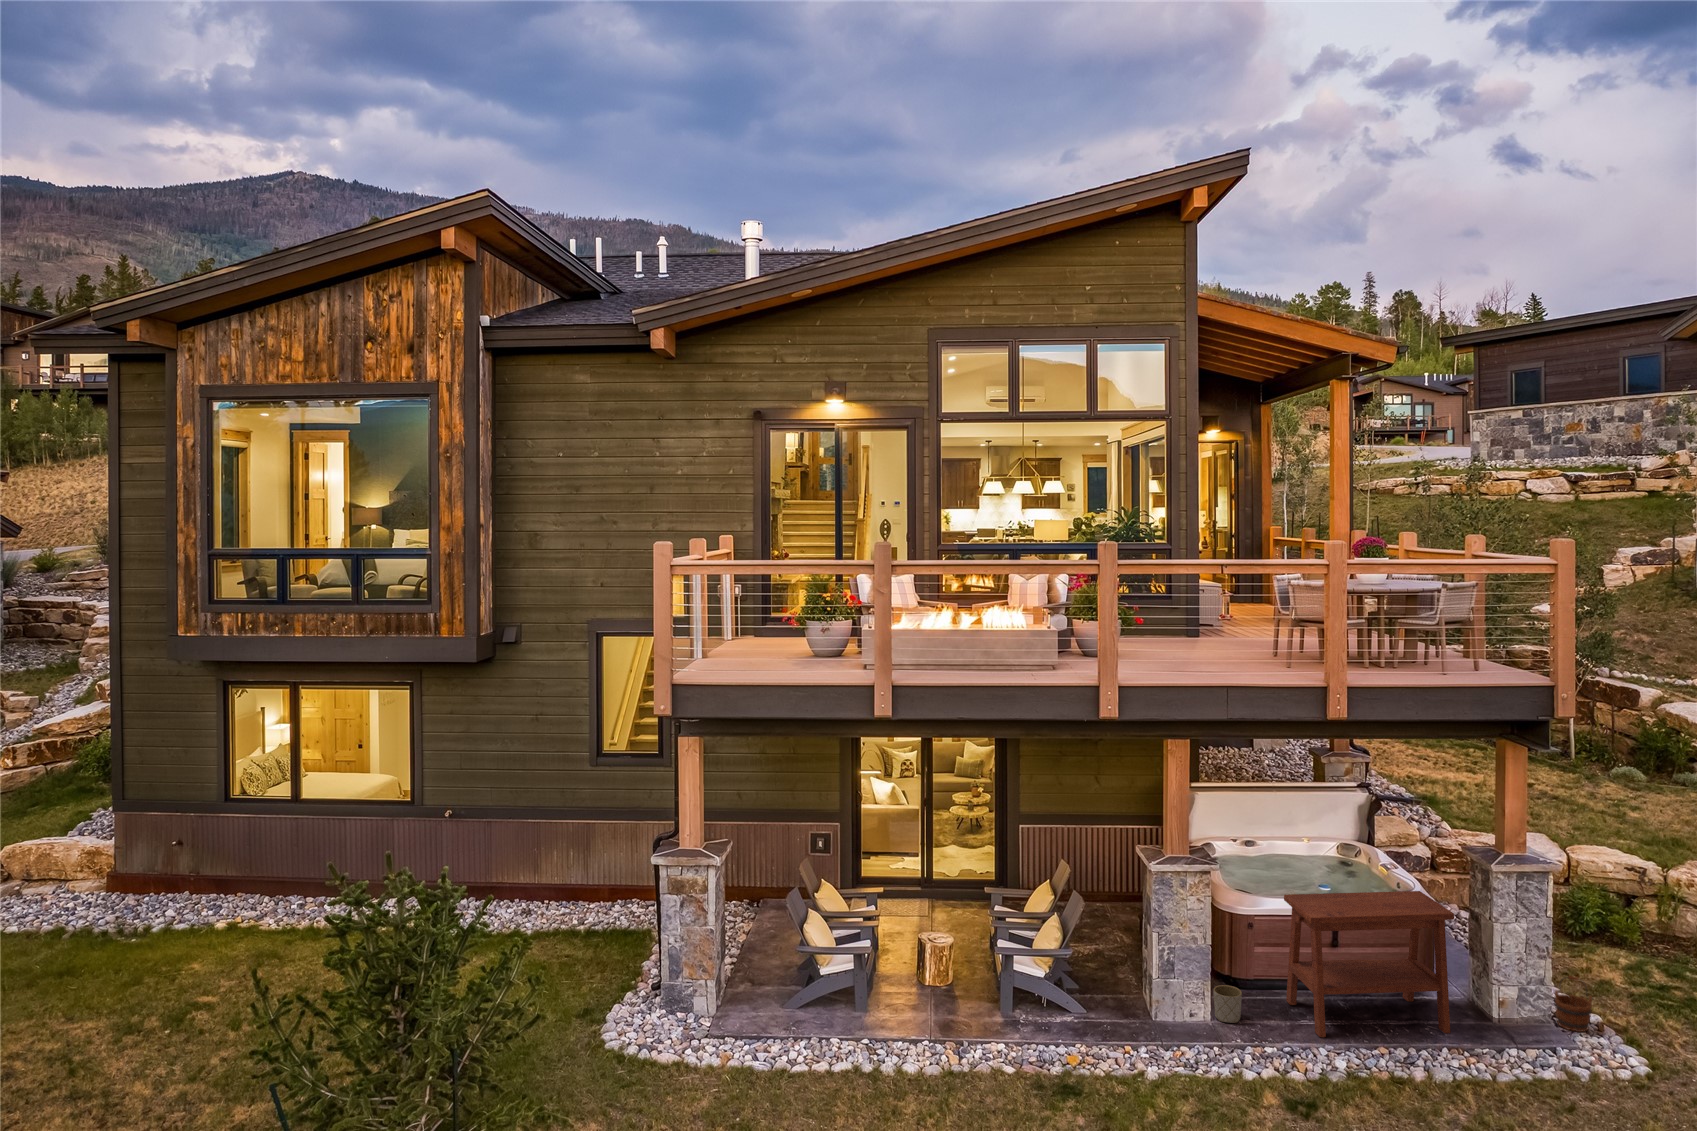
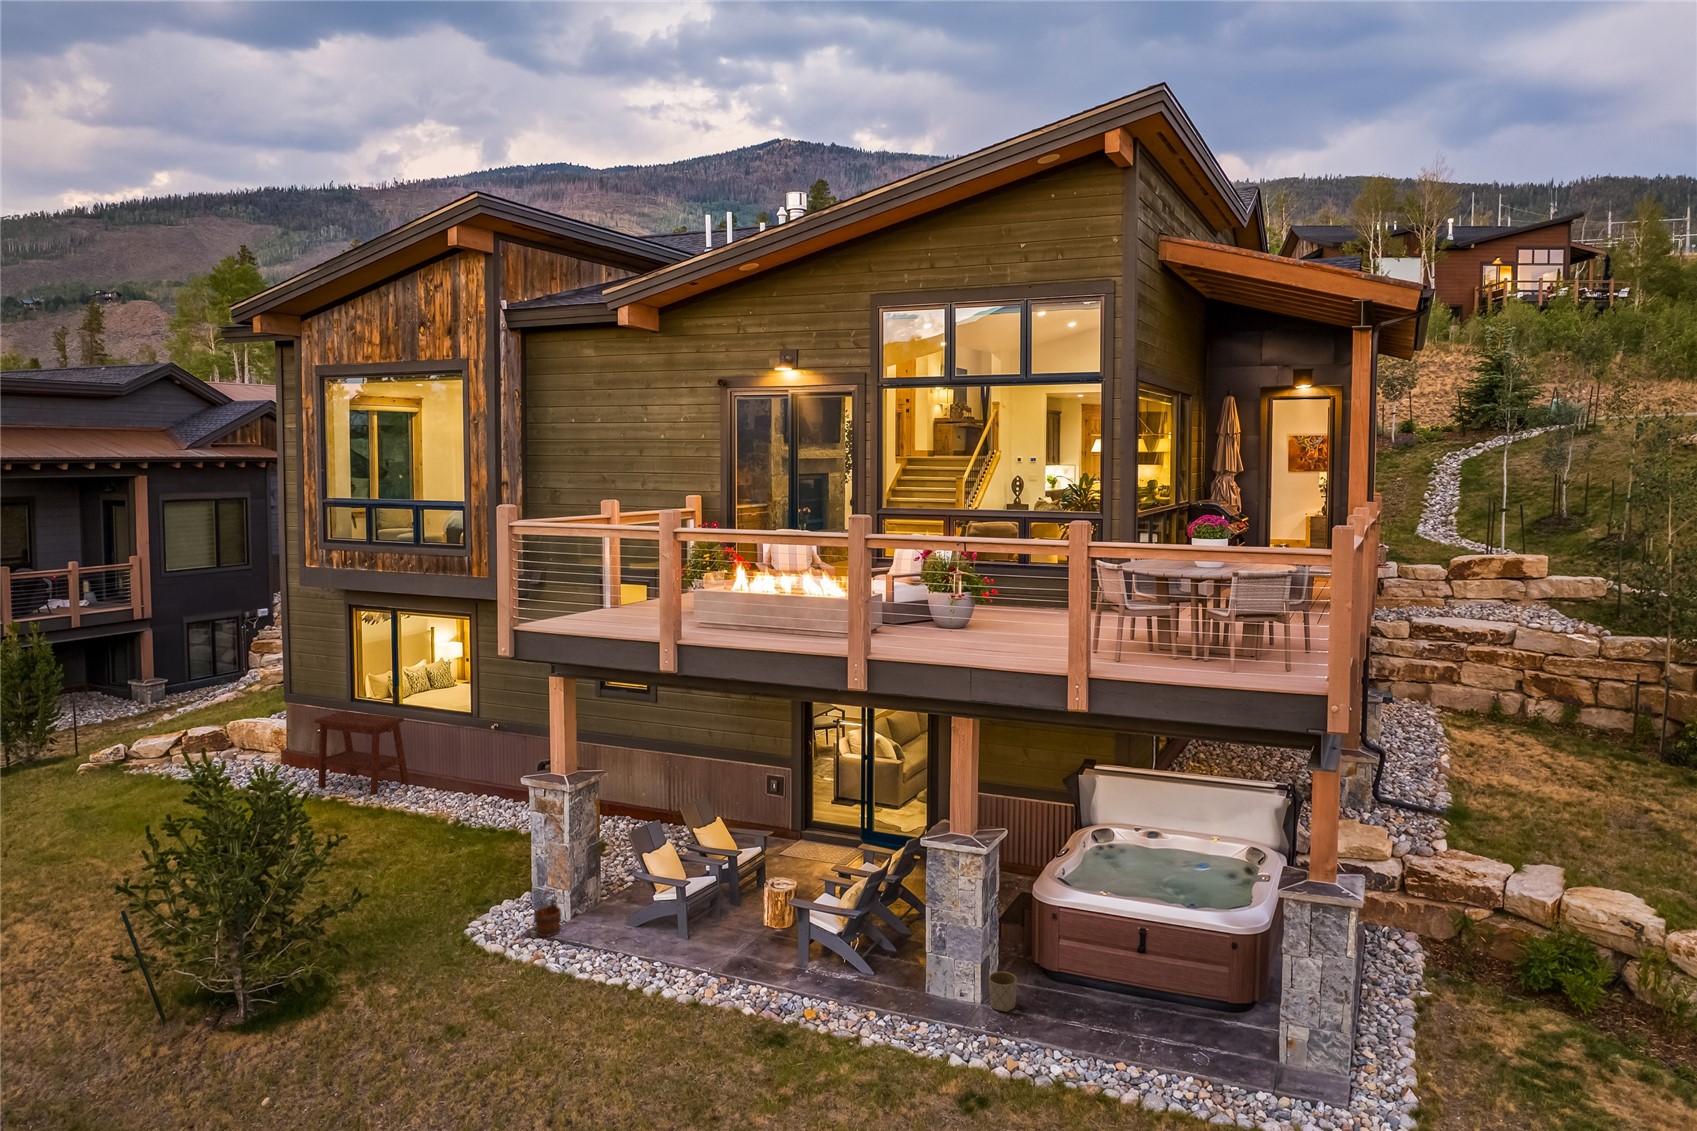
side table: present [1284,891,1454,1037] -> present [315,711,409,795]
wooden bucket: present [1555,976,1593,1032] -> present [534,890,561,937]

